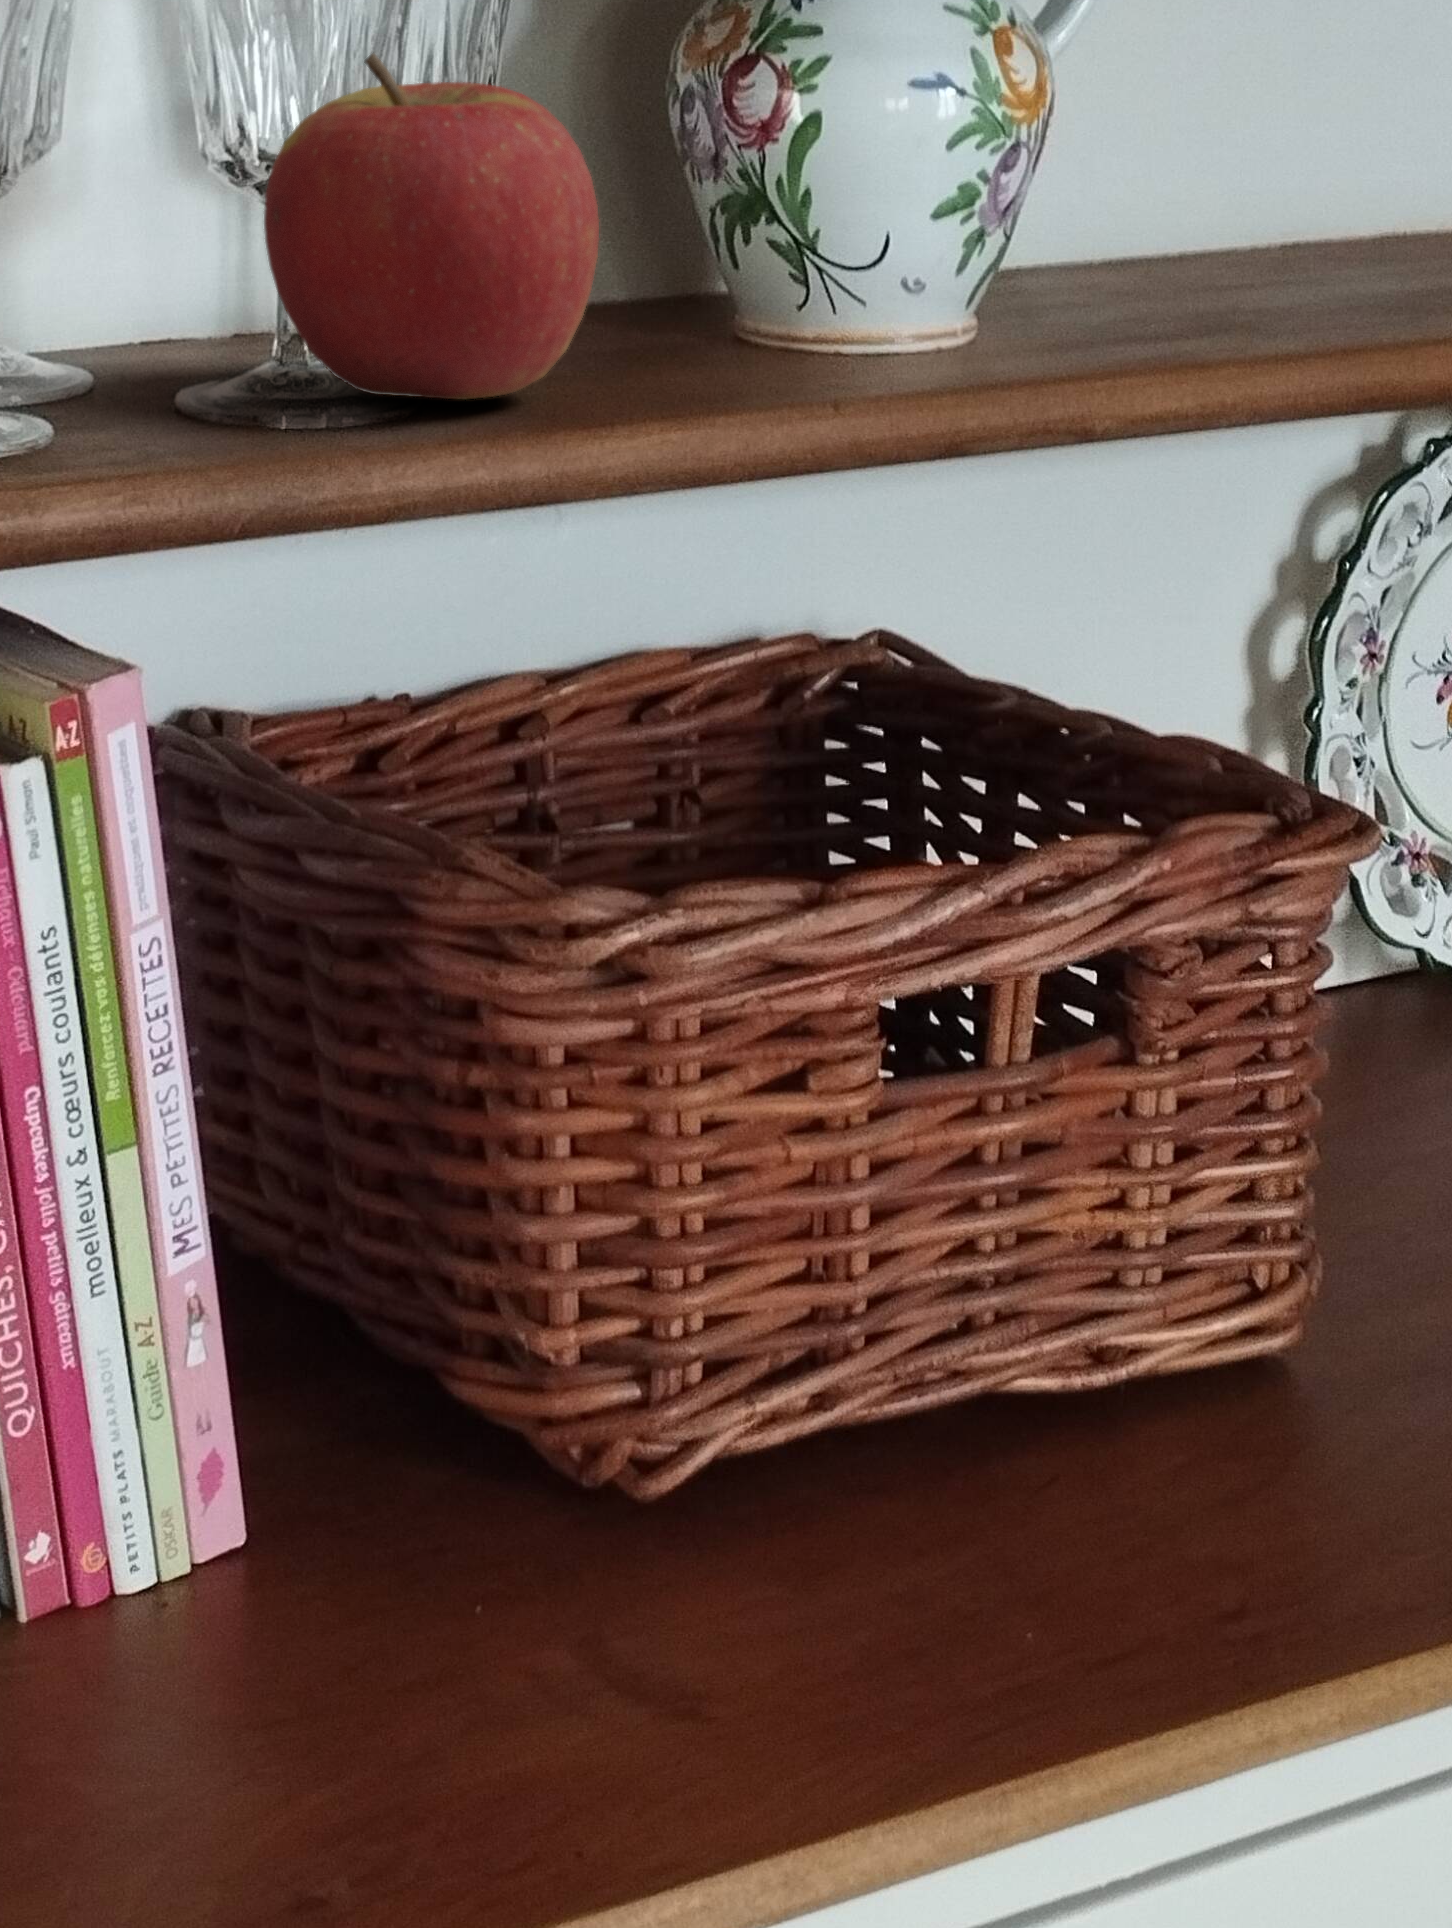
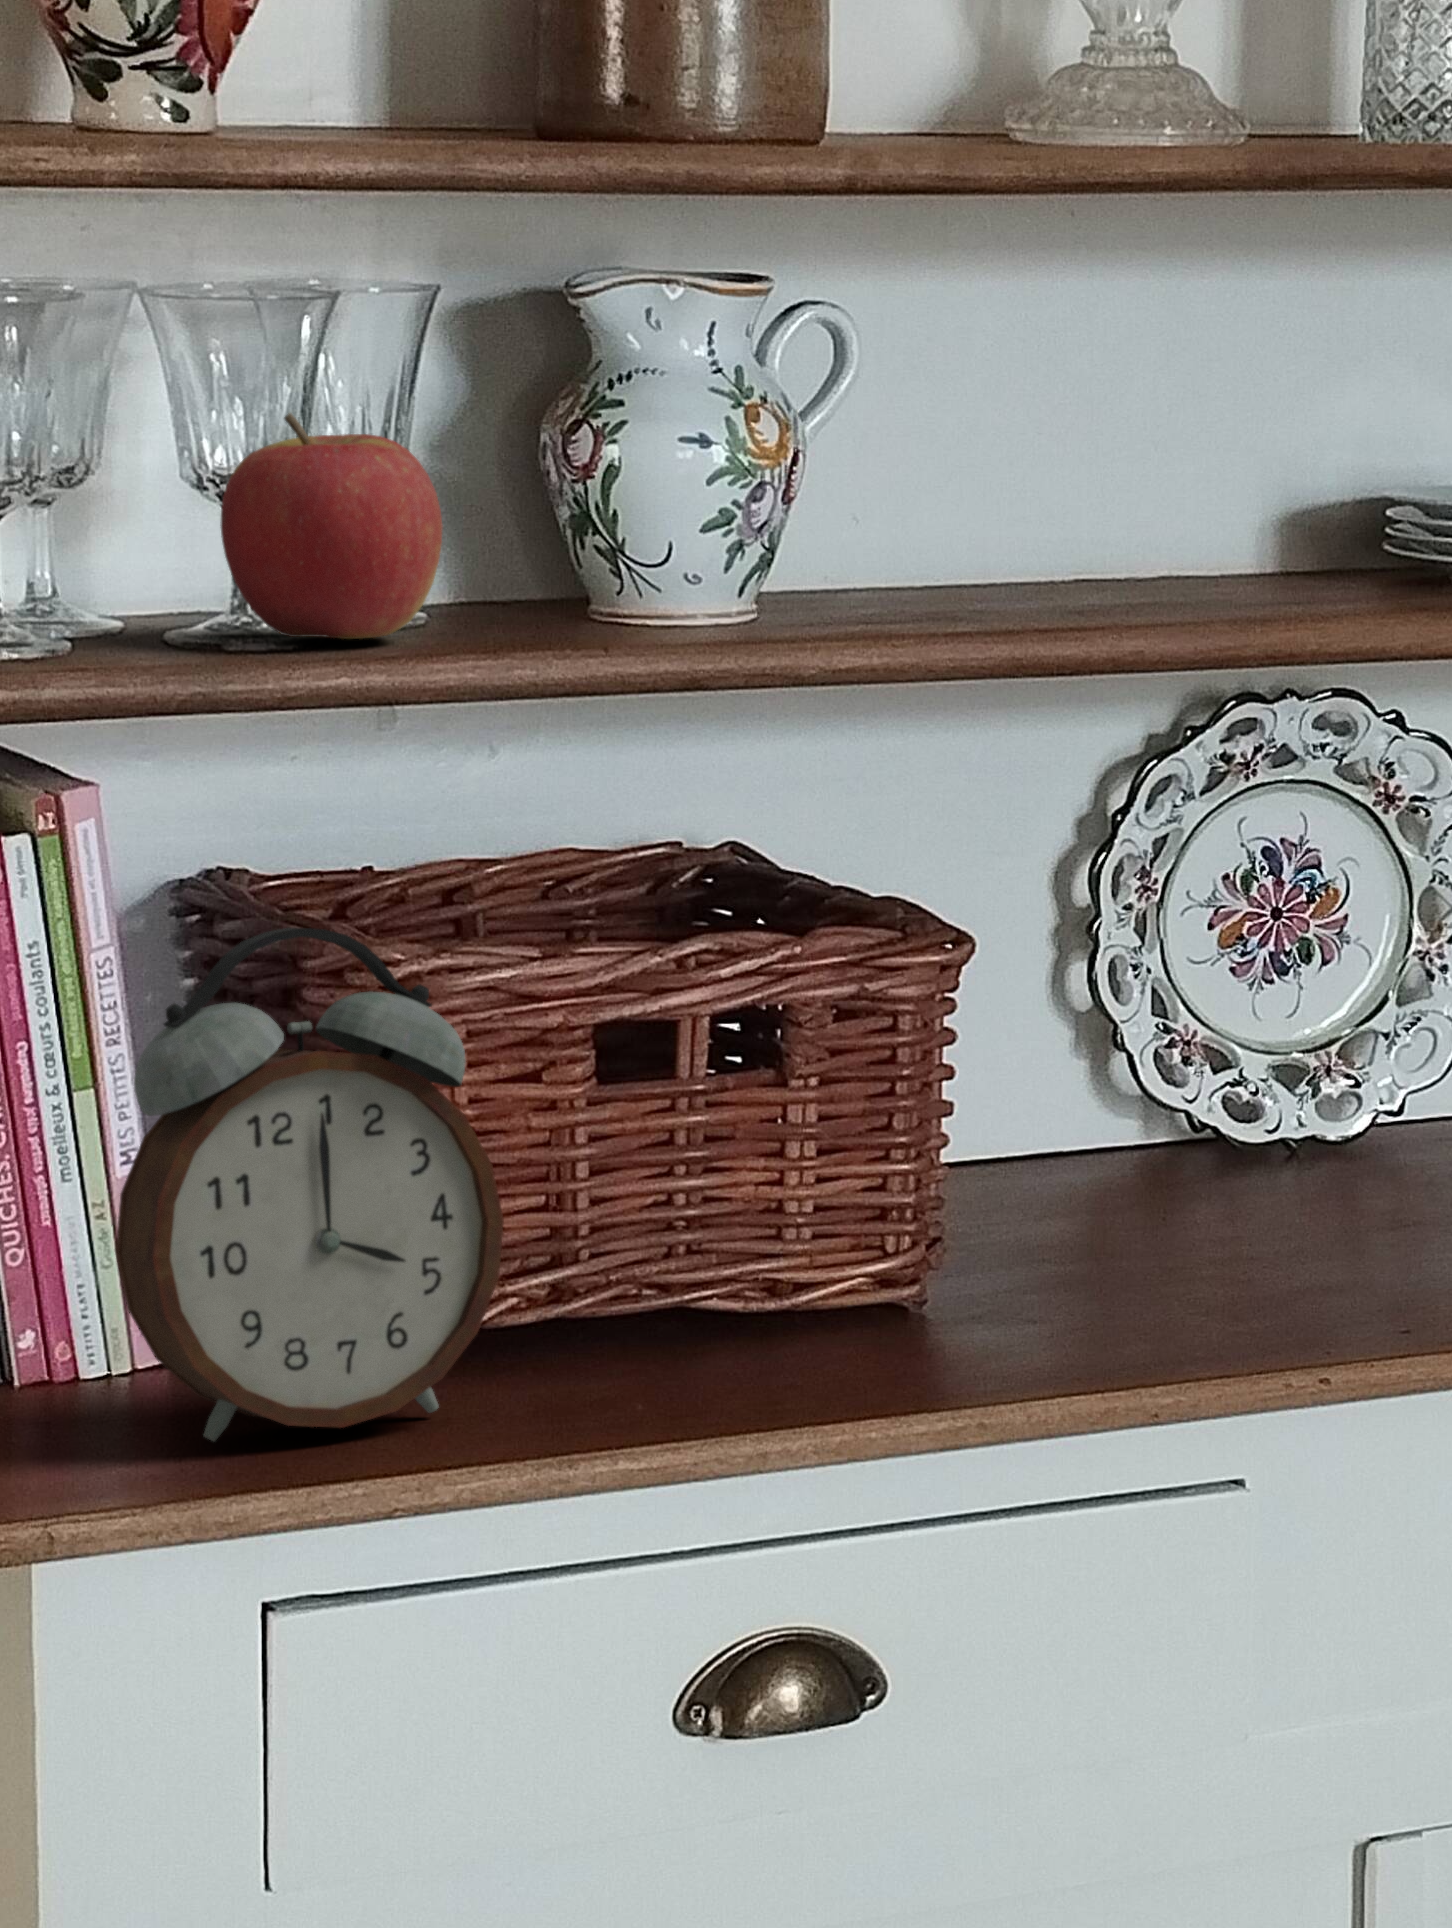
alarm clock: none [238,931,831,1786] -> present [115,928,504,1441]

